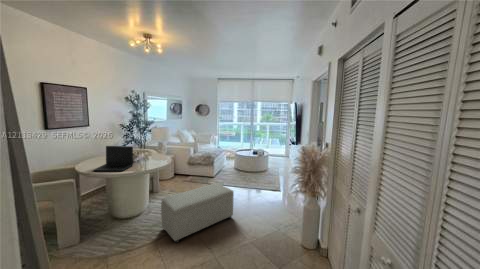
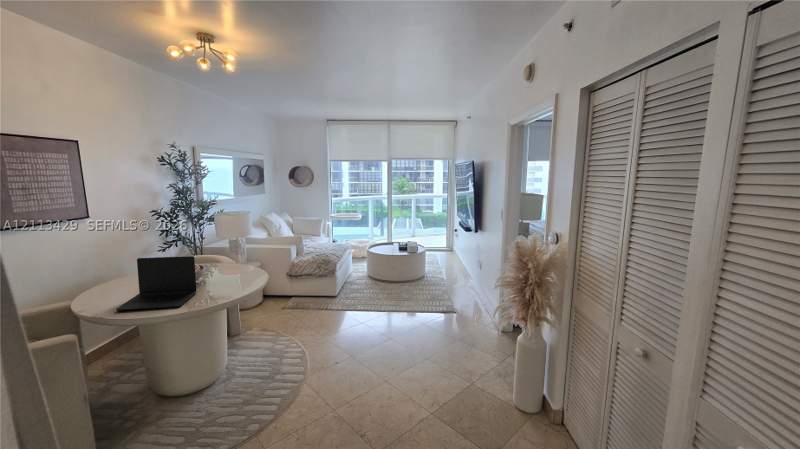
ottoman: present [161,183,234,243] -> none [261,311,390,432]

